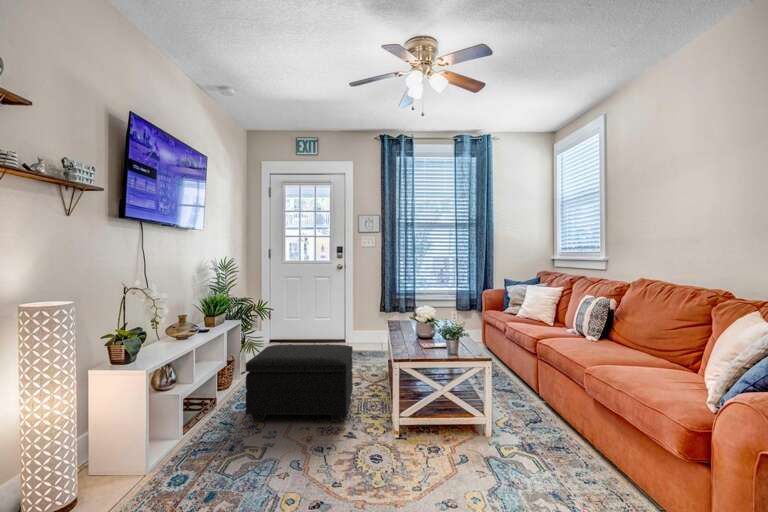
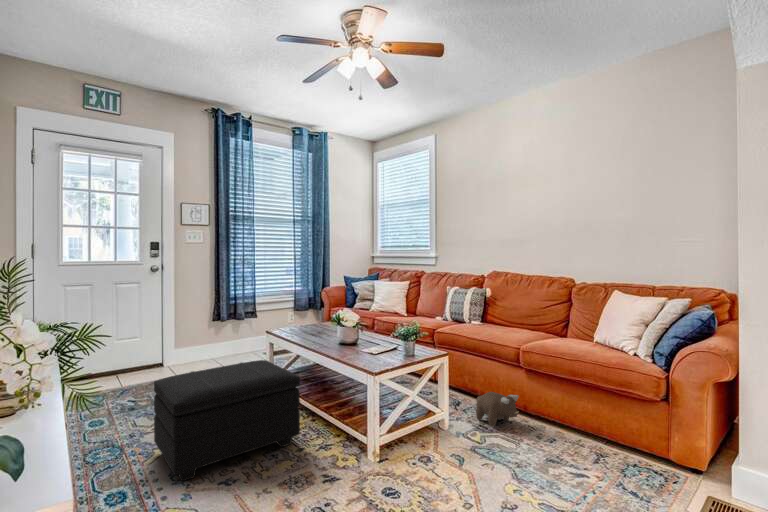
plush toy: none [535,433,582,479] -> present [476,392,519,427]

